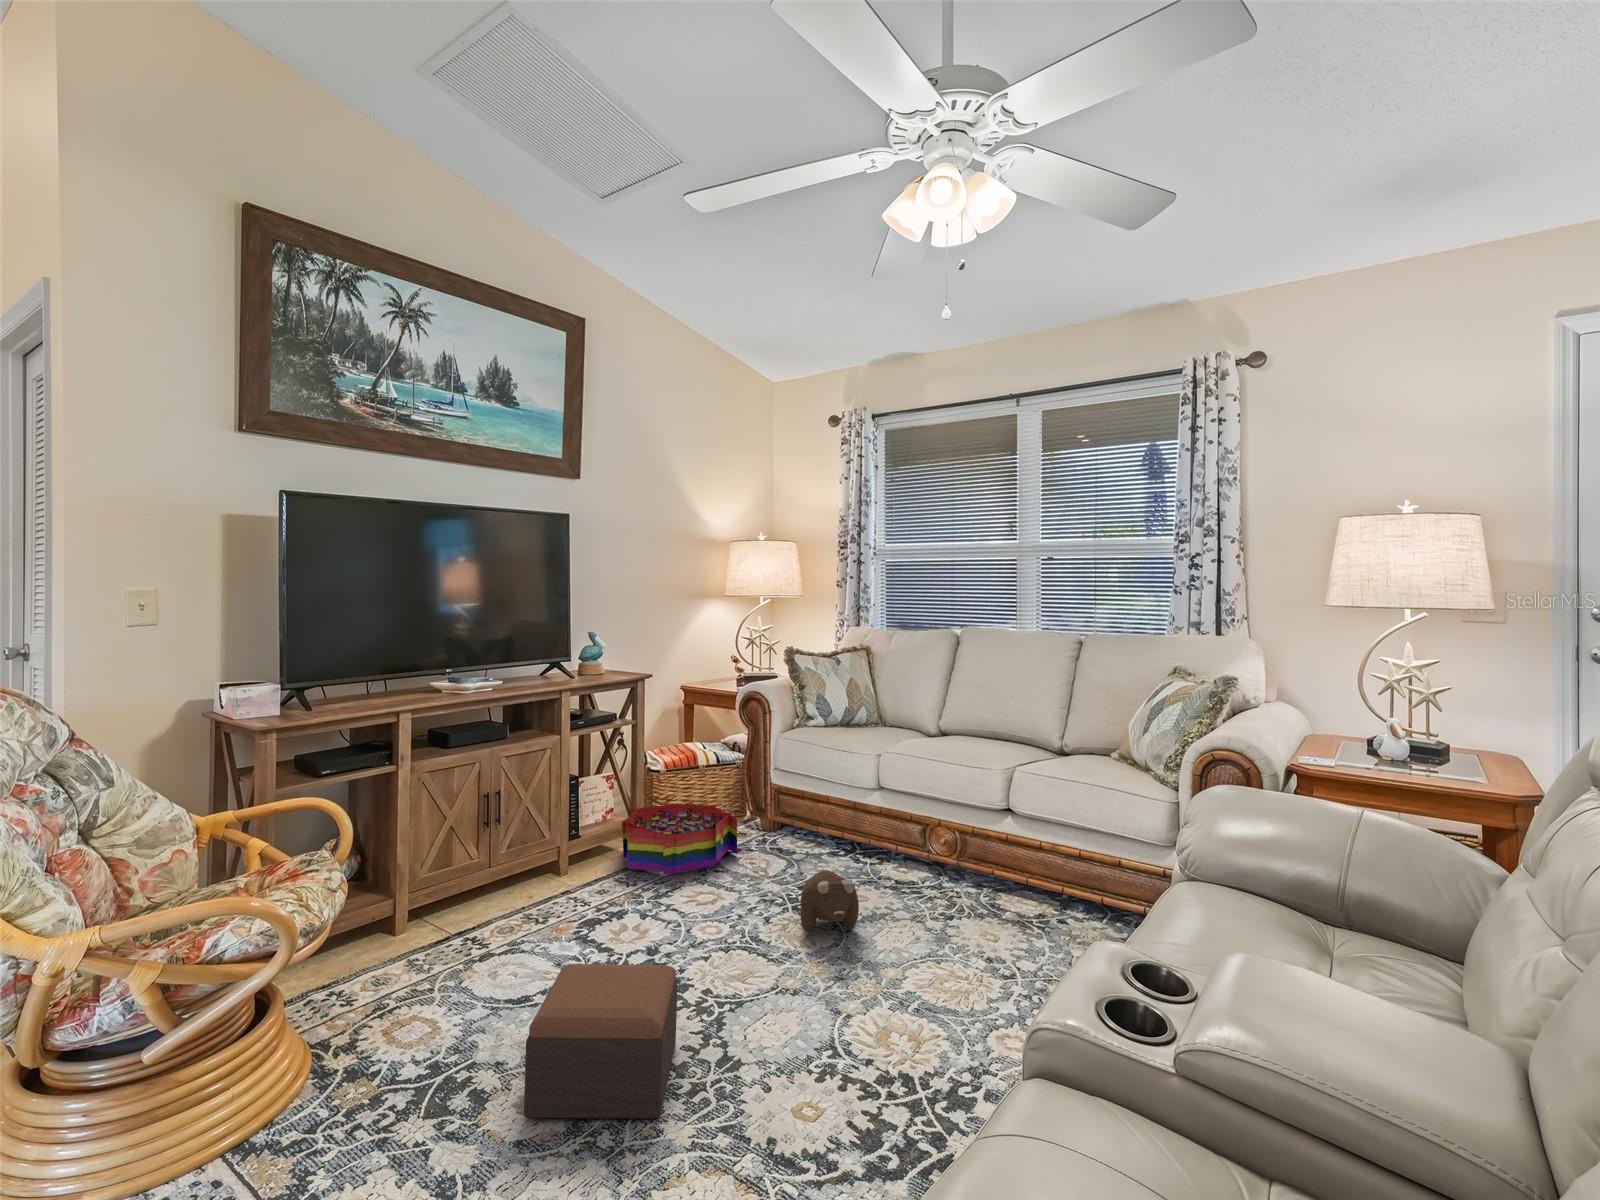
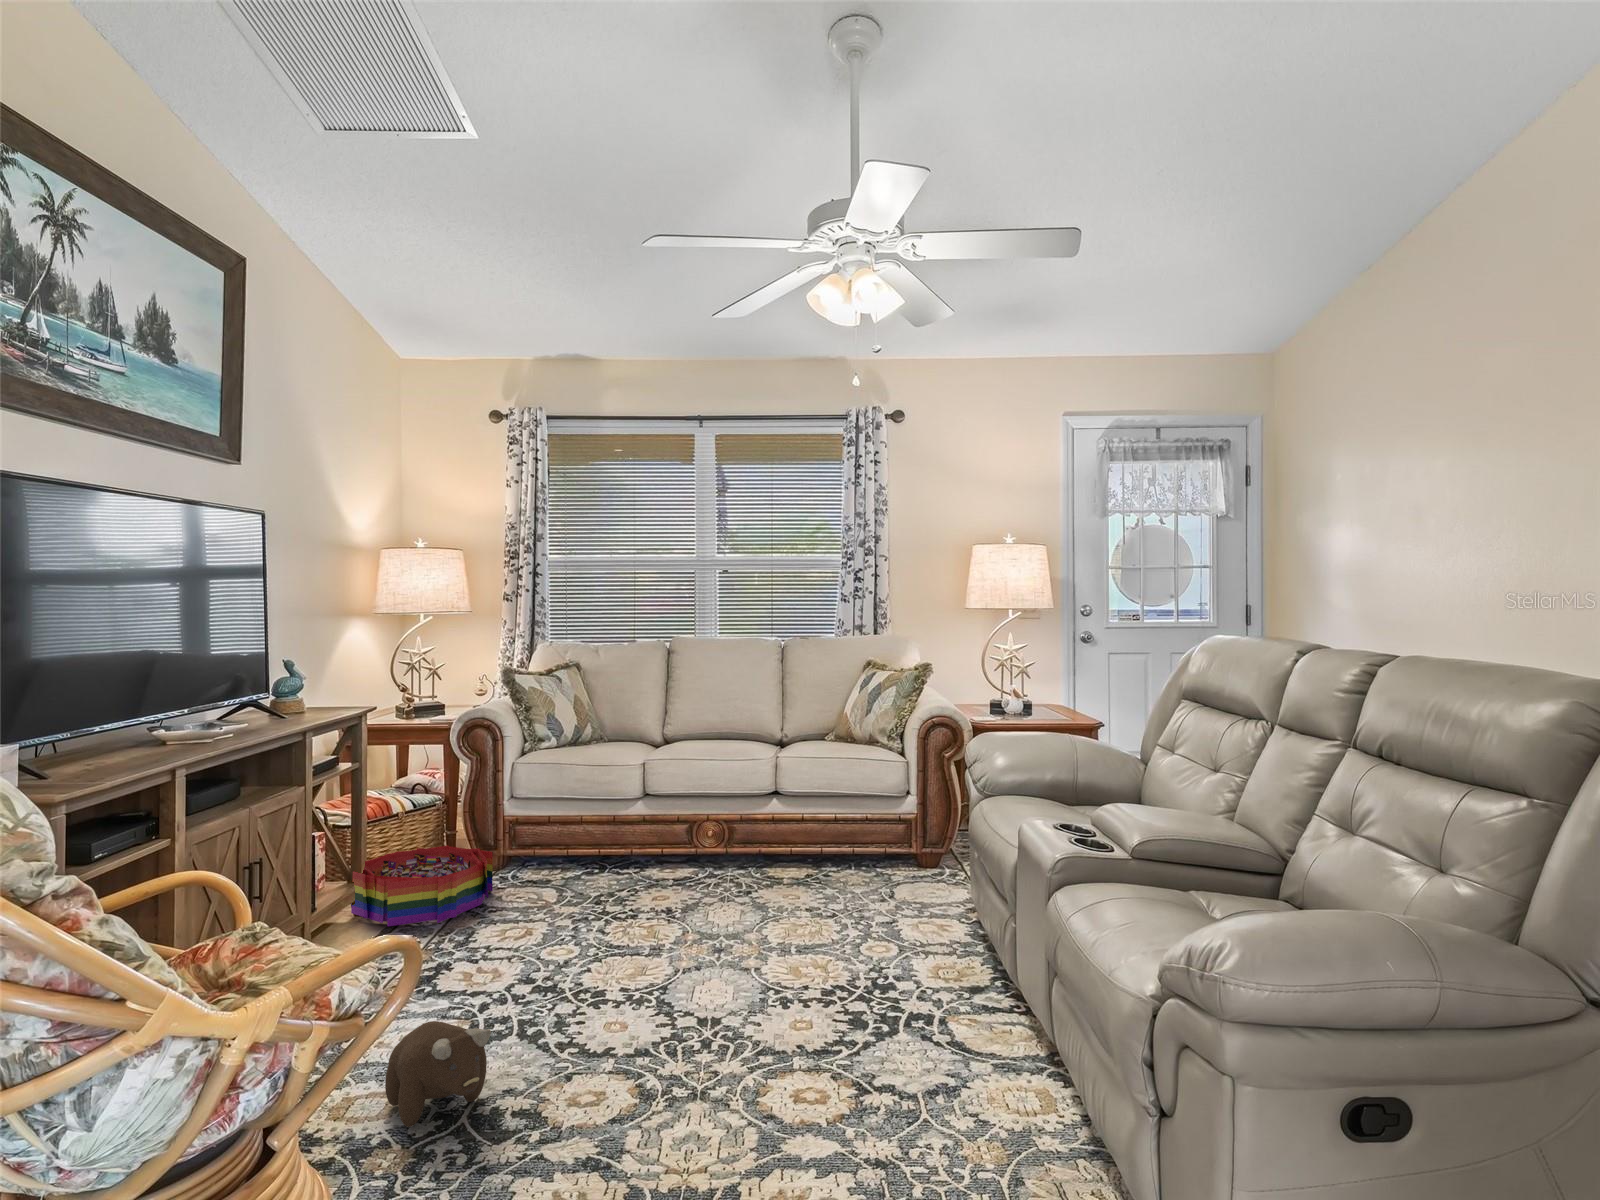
plush toy: present [801,870,859,932] -> present [385,1021,491,1127]
footstool: present [524,964,678,1119] -> none [543,952,707,1106]

